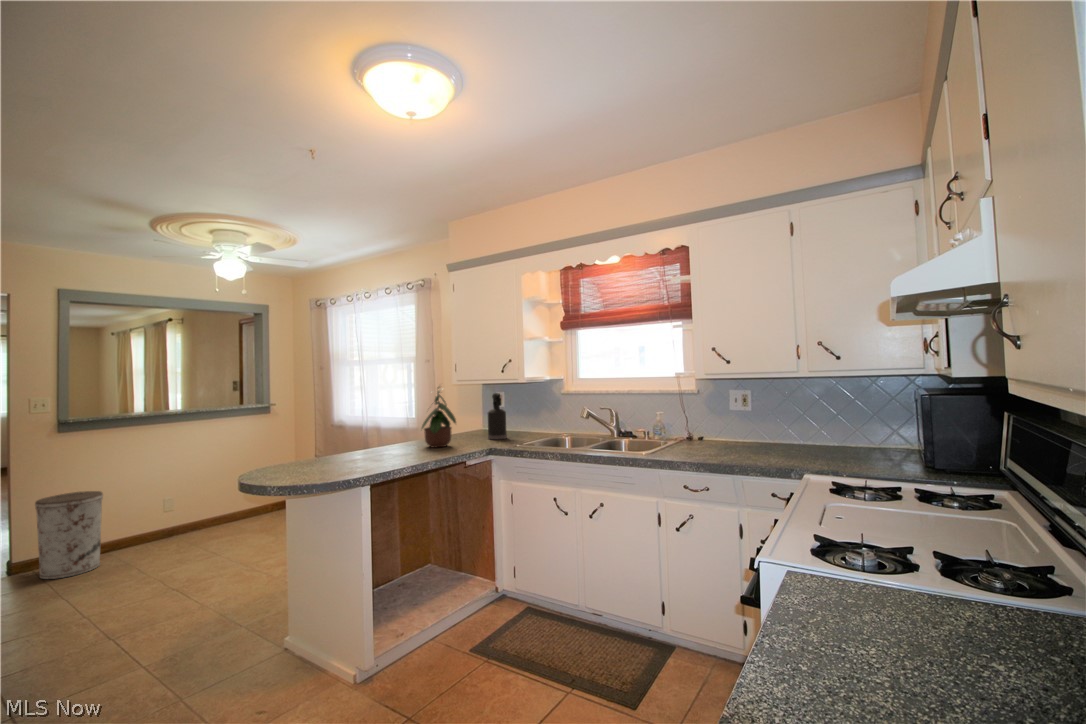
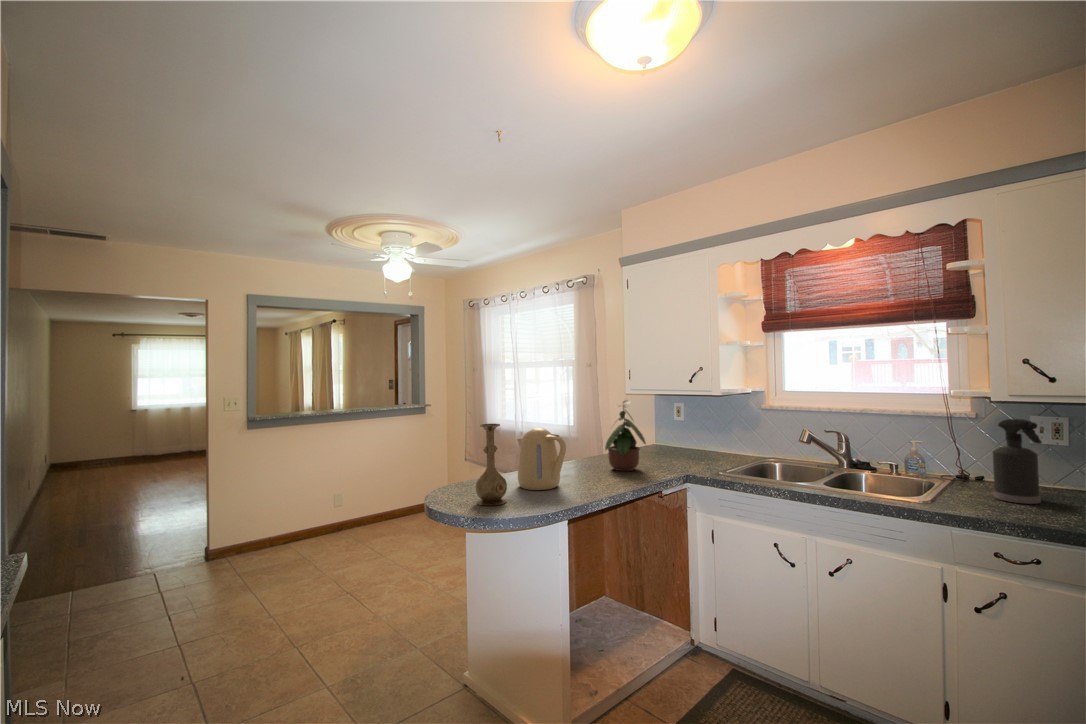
spray bottle: present [488,393,507,439] -> present [993,419,1042,504]
vase: none [285,403,315,473] -> present [475,424,507,506]
kettle: none [332,409,374,462] -> present [517,428,566,490]
trash can: present [35,491,103,579] -> none [232,485,285,567]

